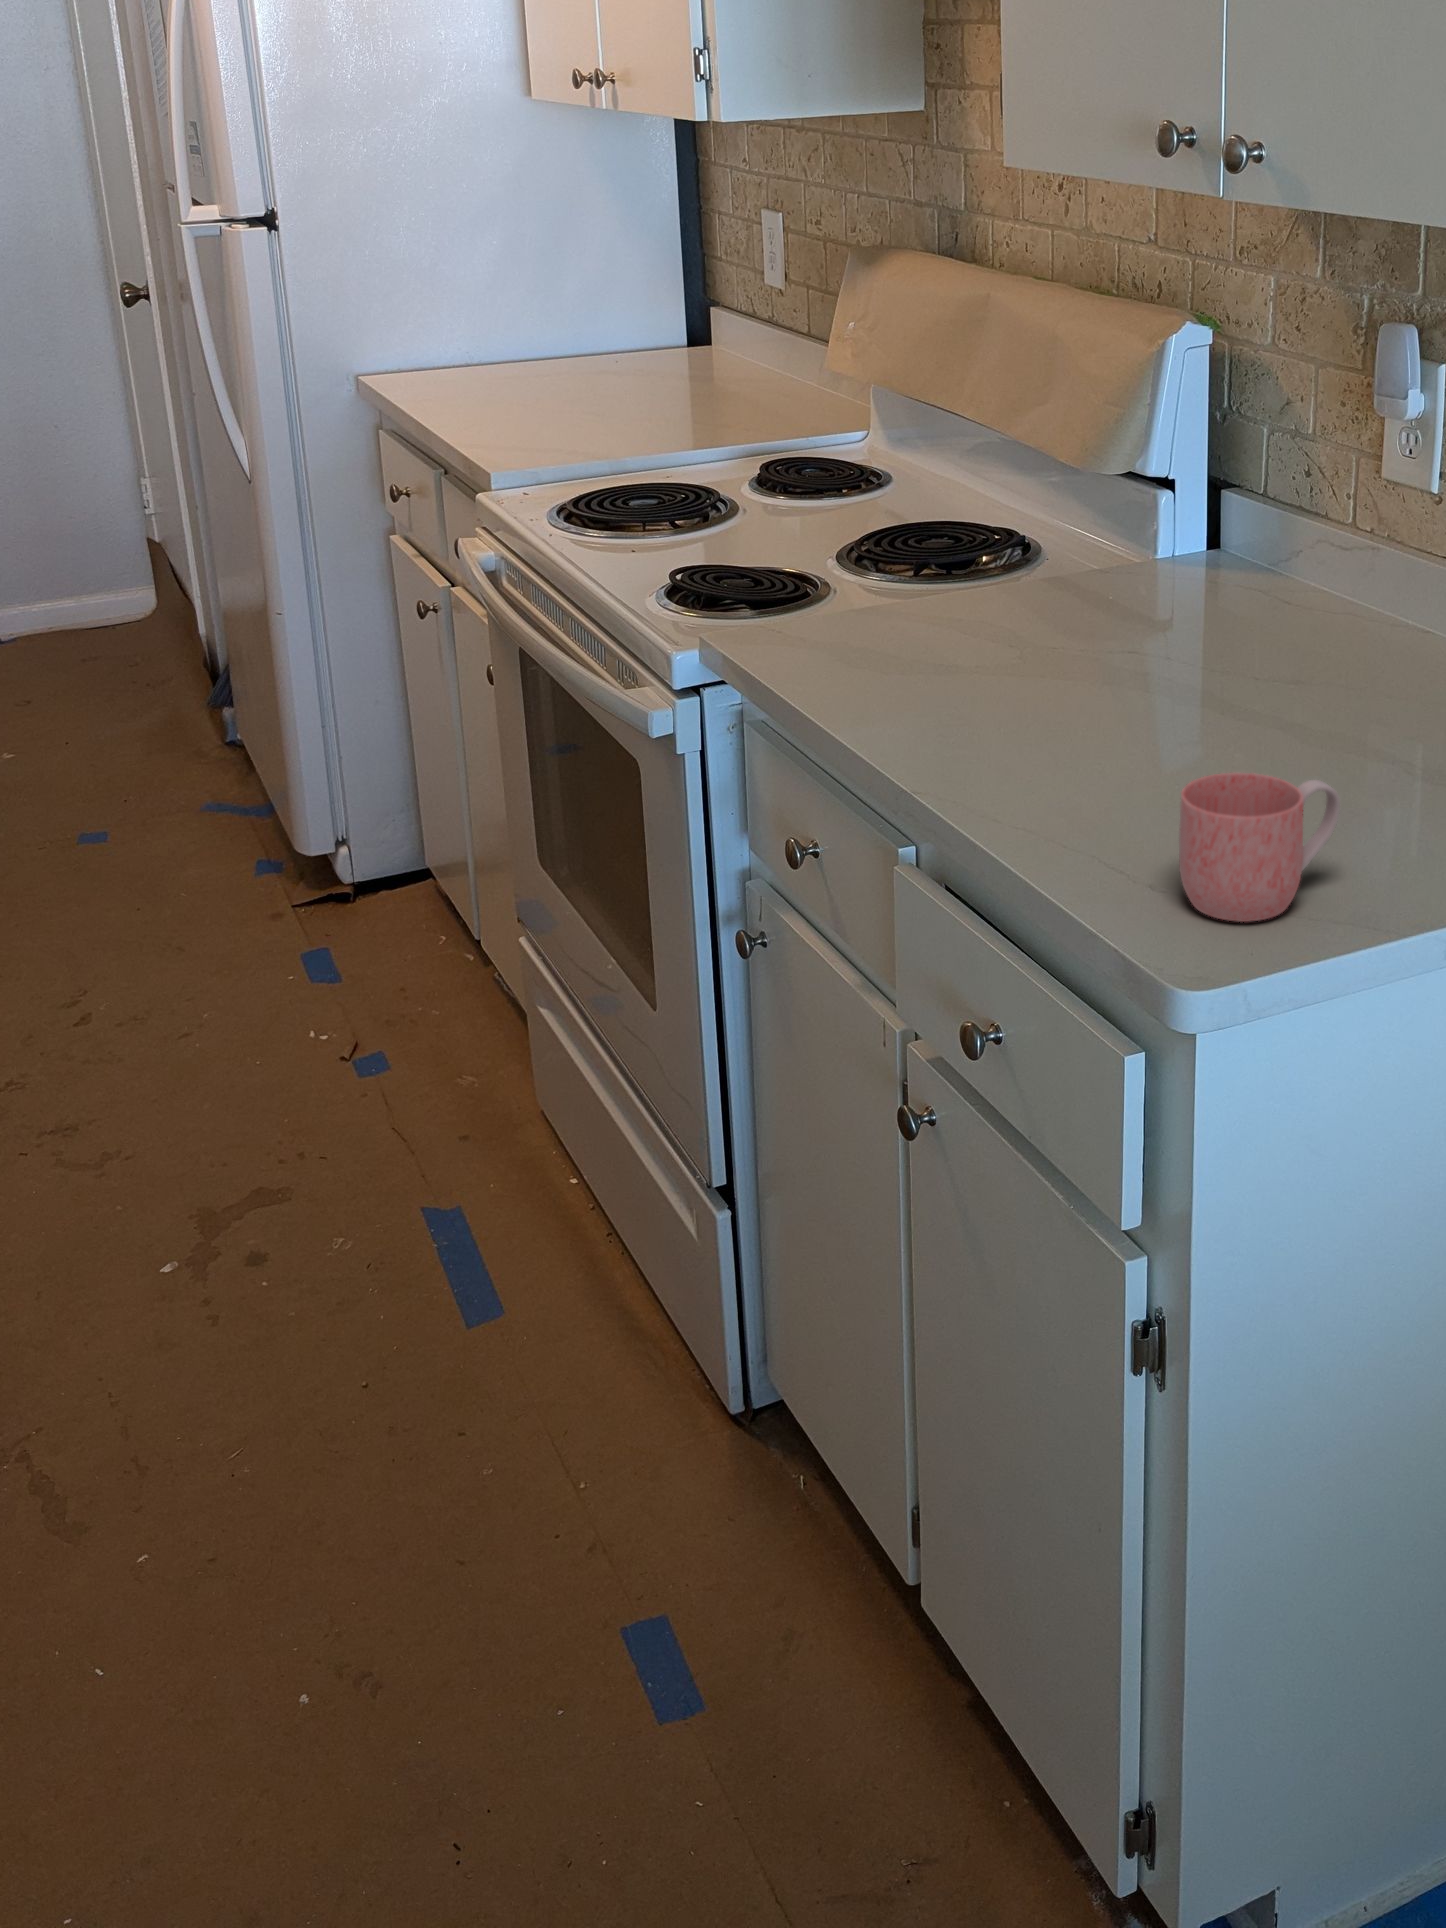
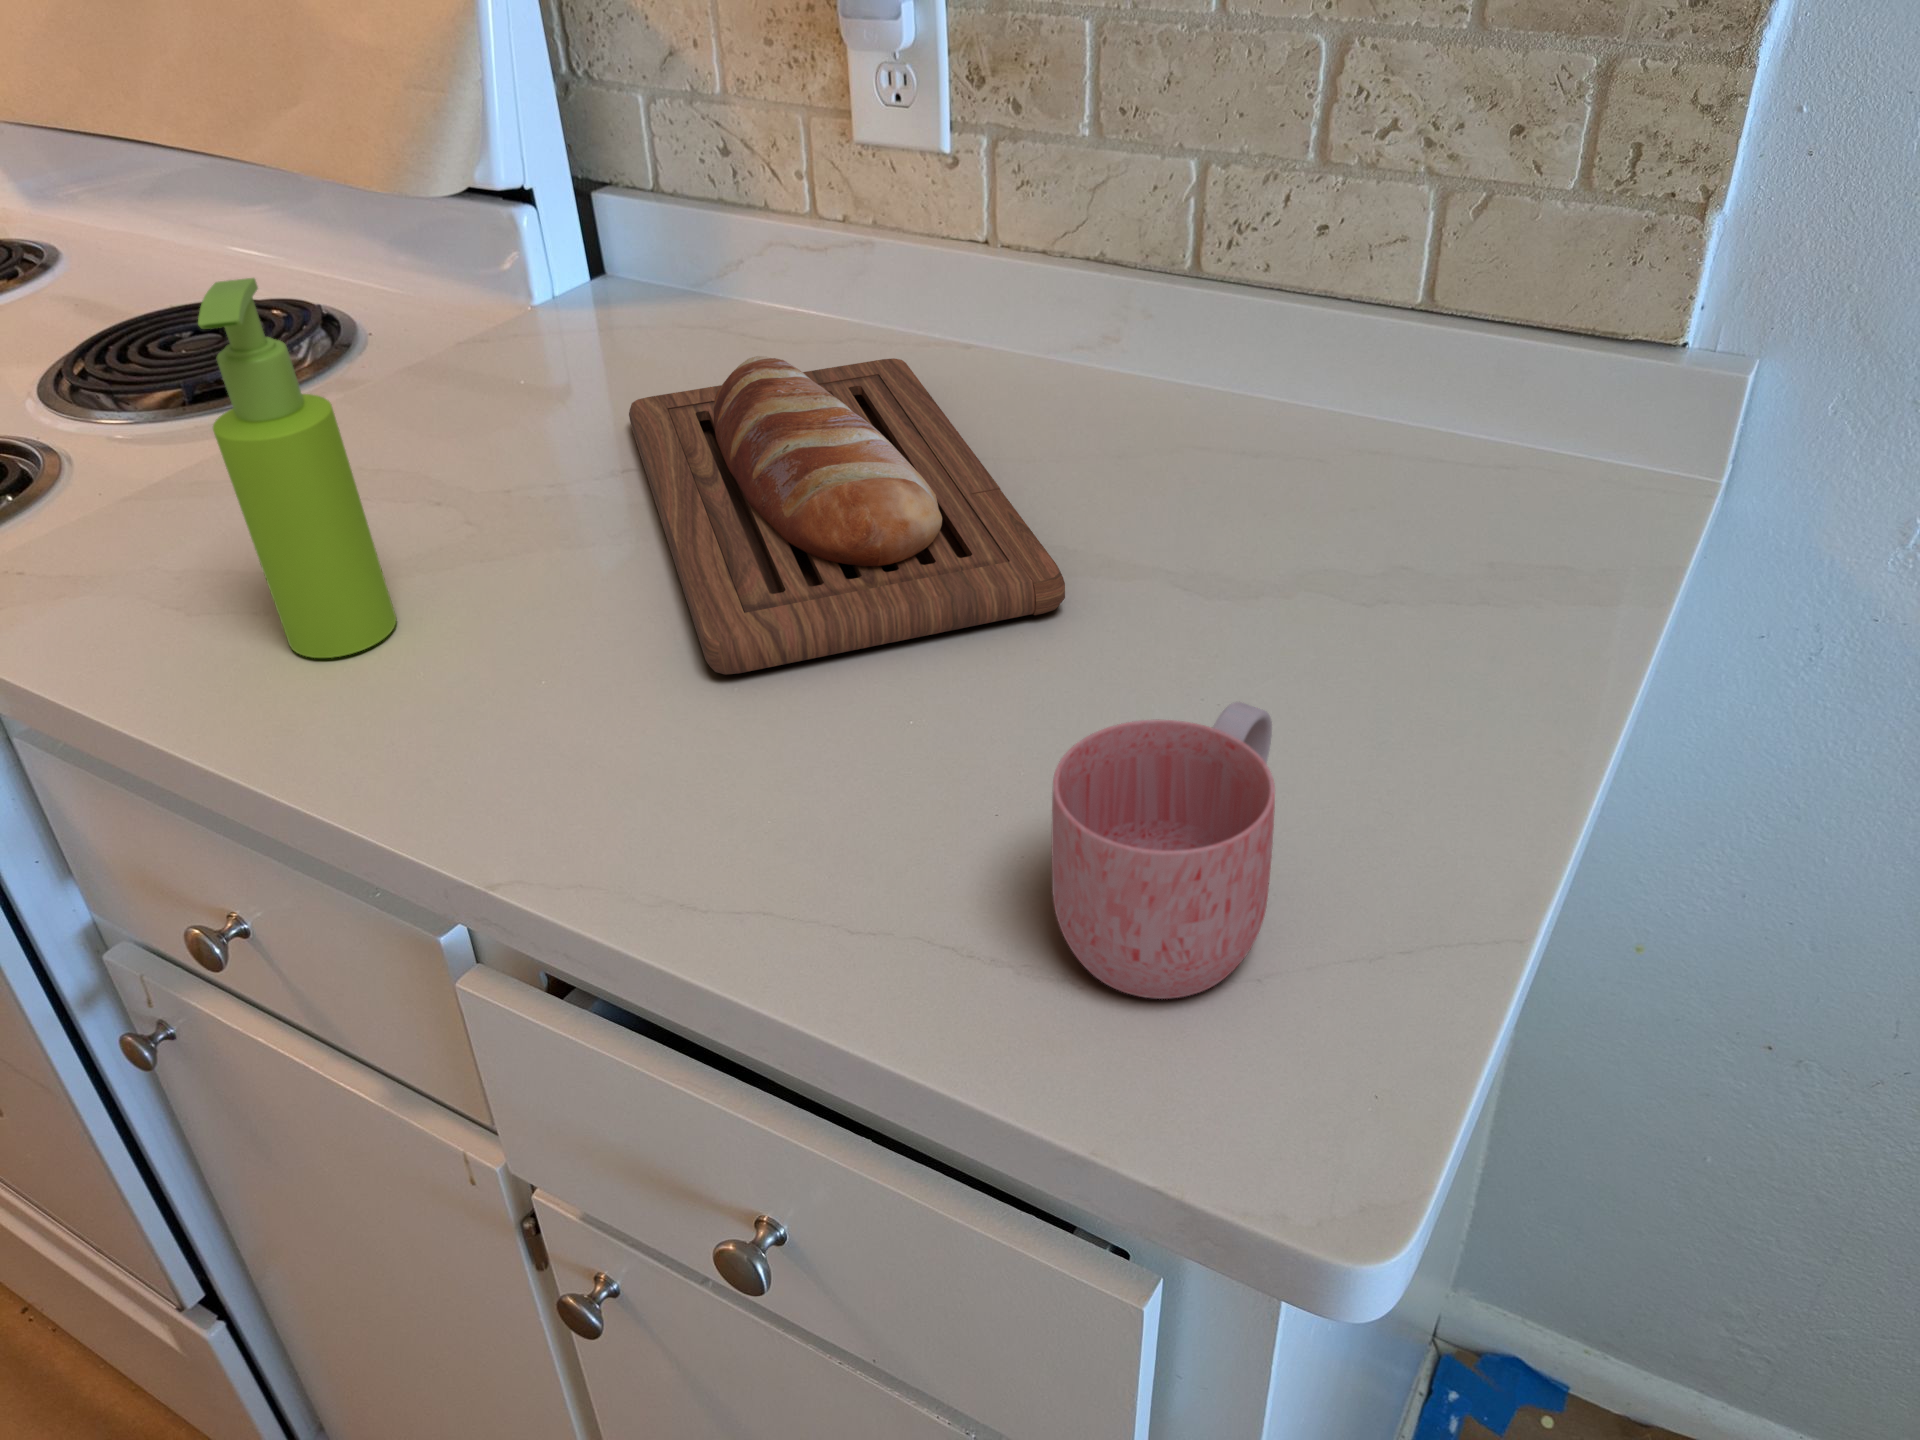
soap dispenser: none [893,484,960,704] -> present [198,278,396,658]
bread loaf: none [1106,599,1367,770] -> present [629,356,1065,675]

